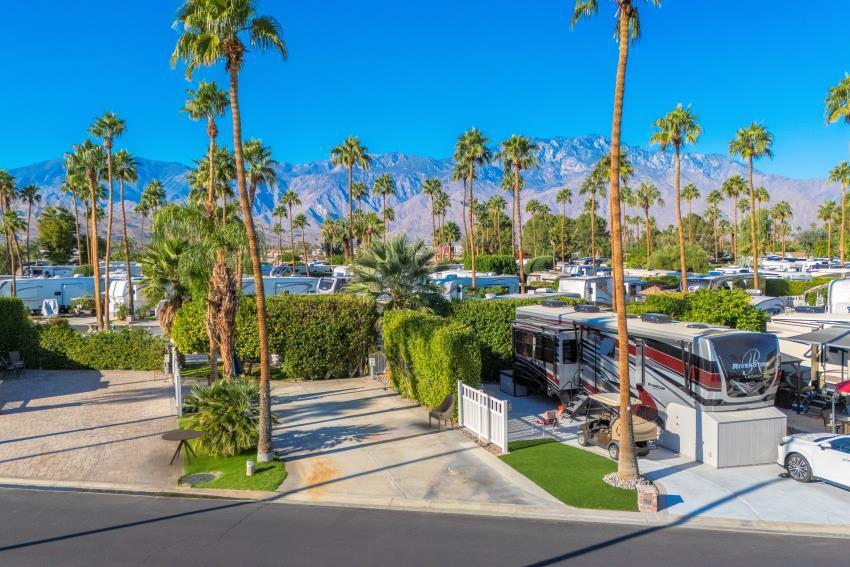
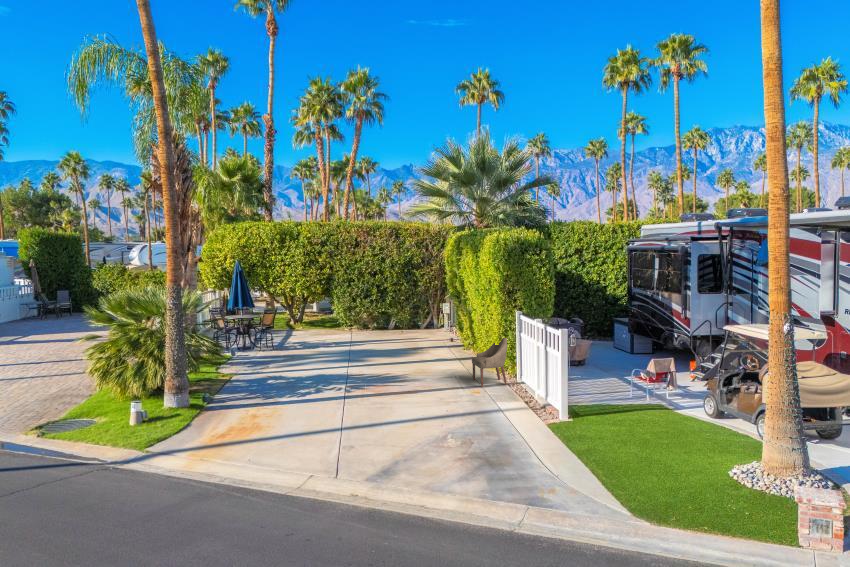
round table: present [162,429,205,465] -> none [68,362,131,408]

